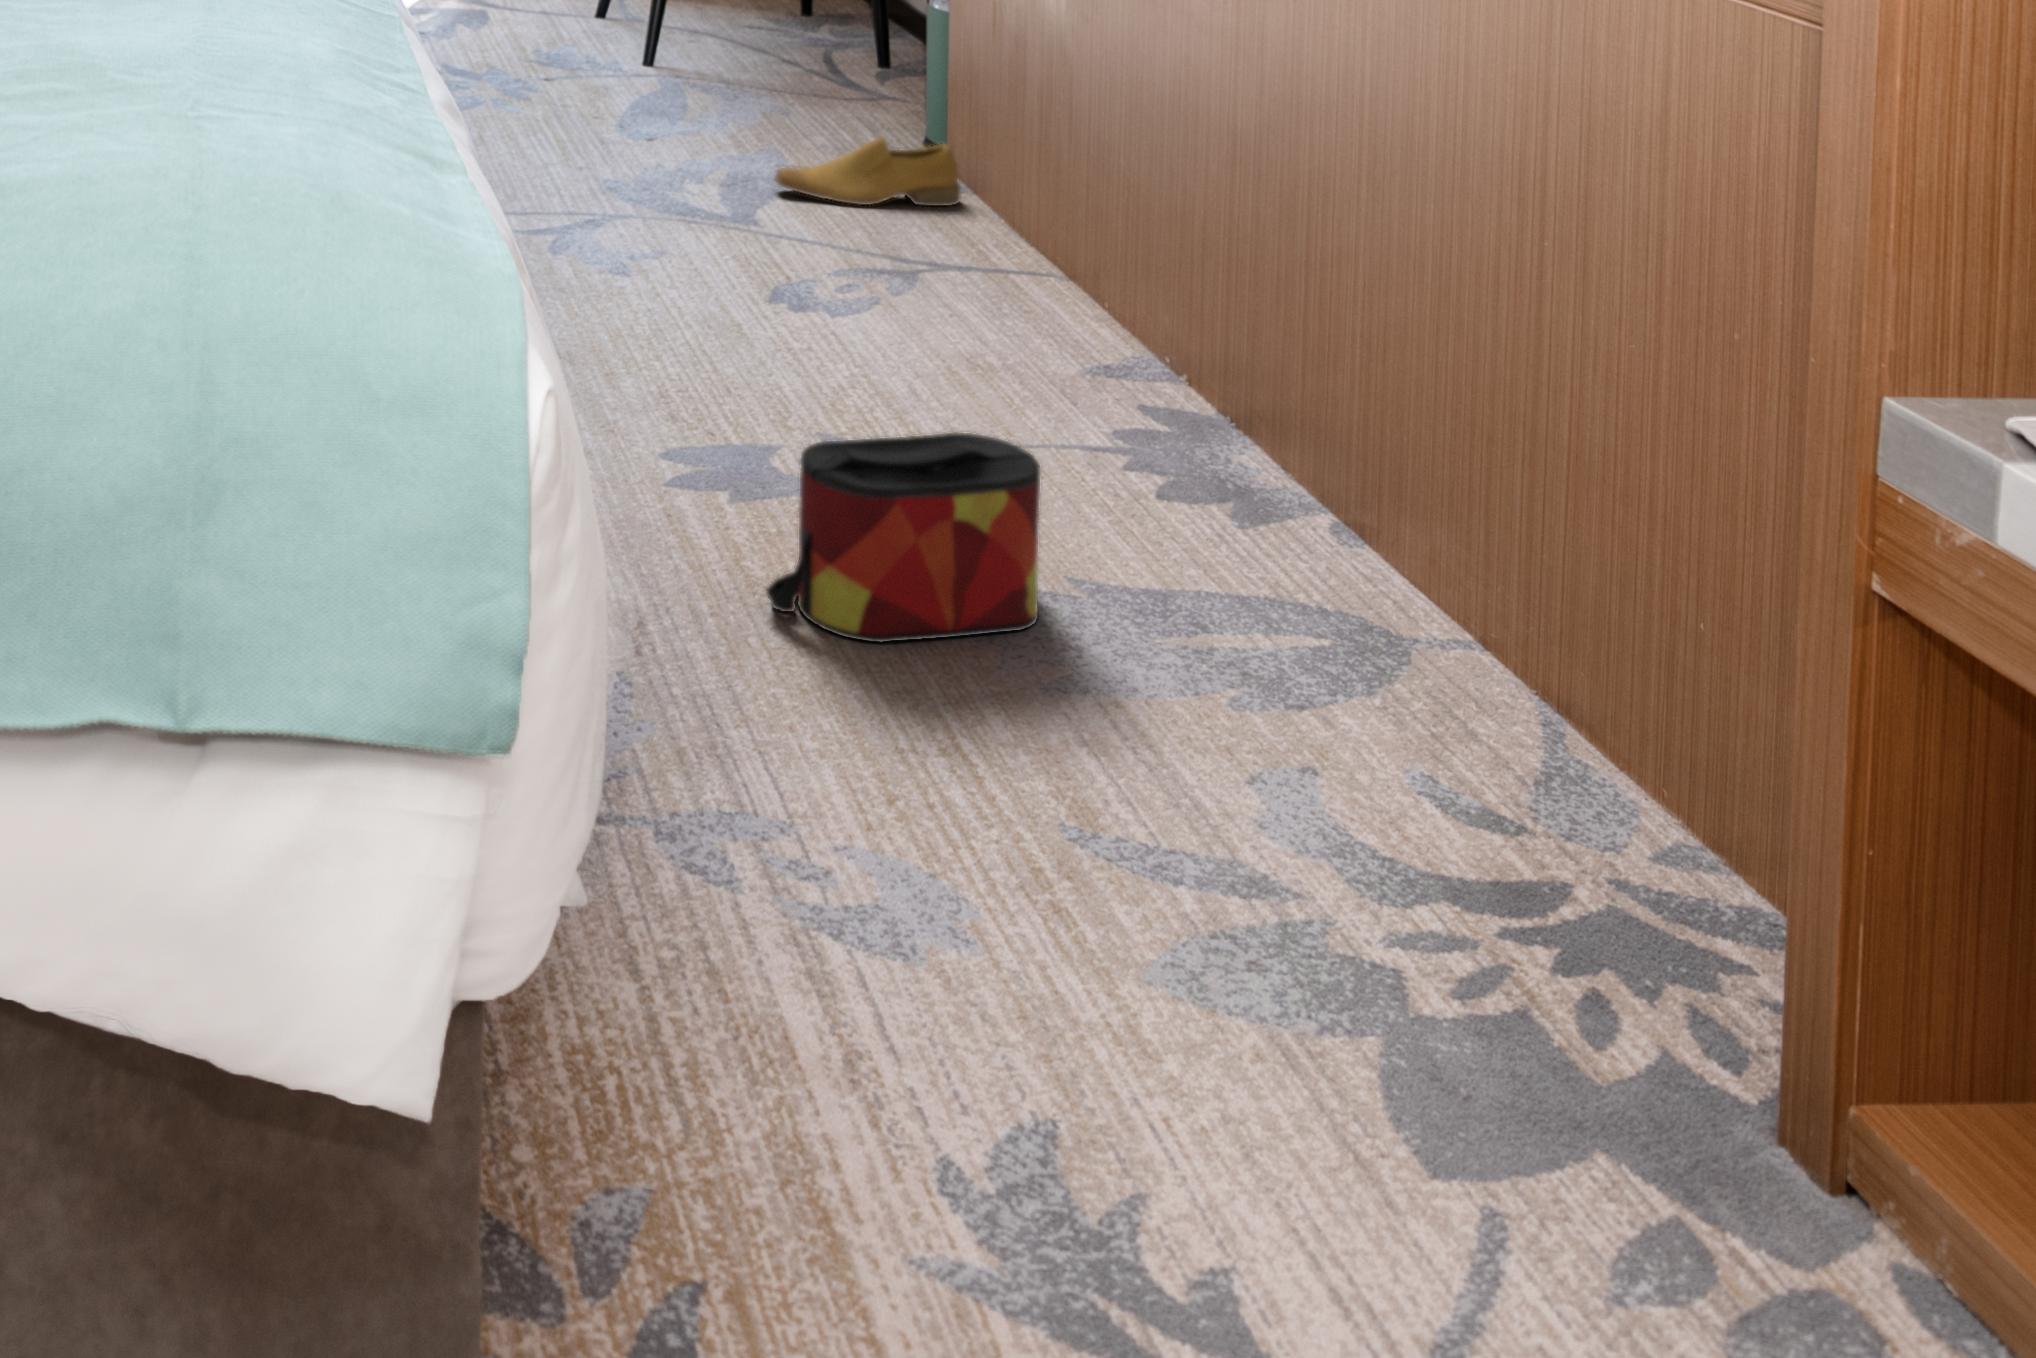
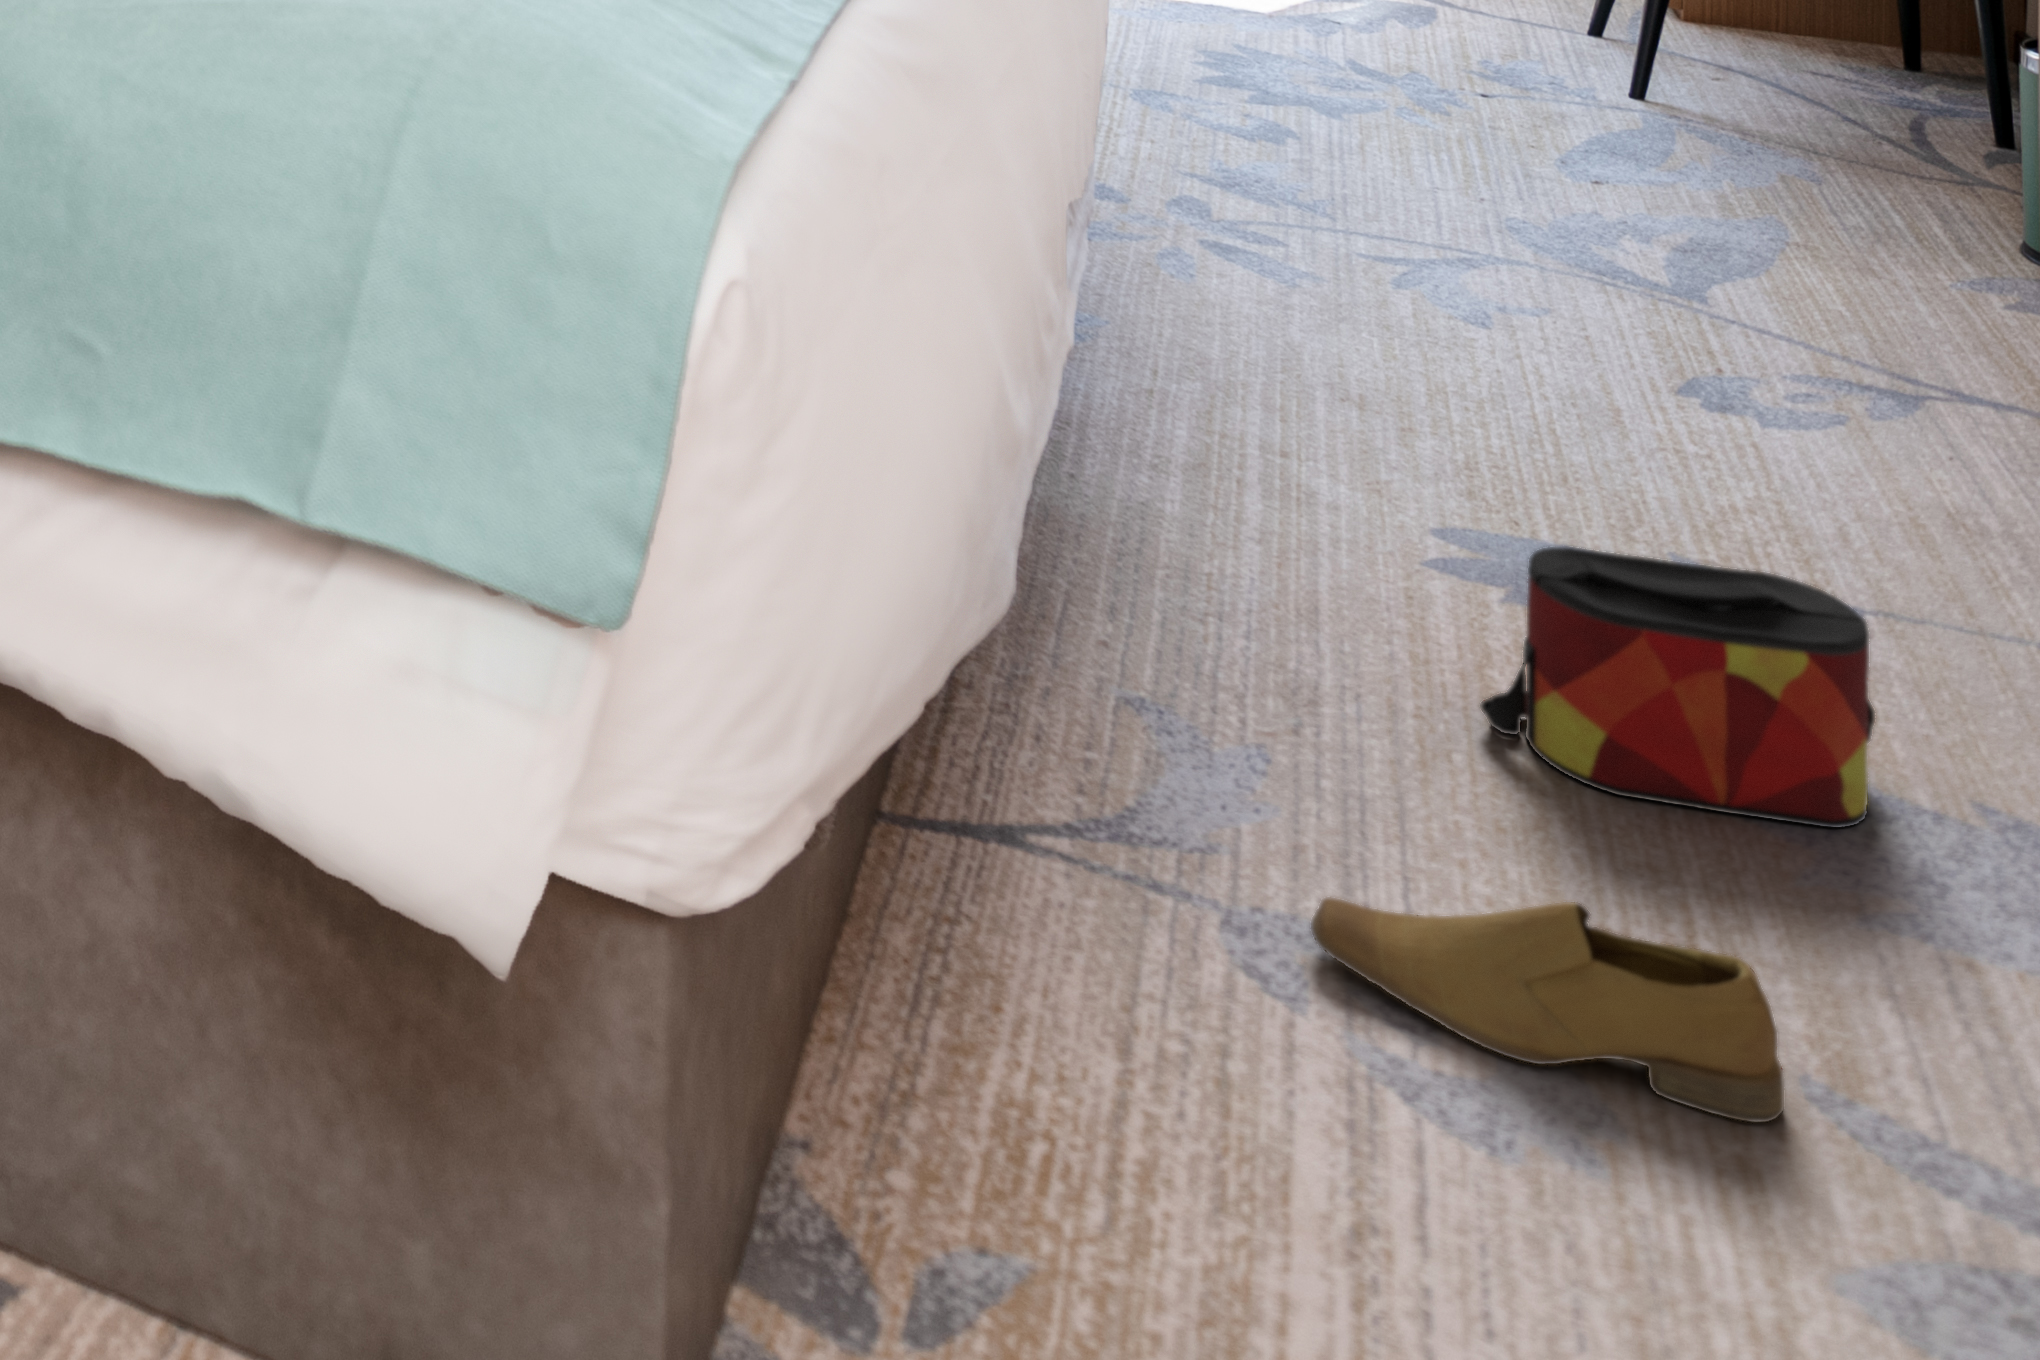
shoe: present [774,138,961,206] -> present [1311,897,1784,1122]

